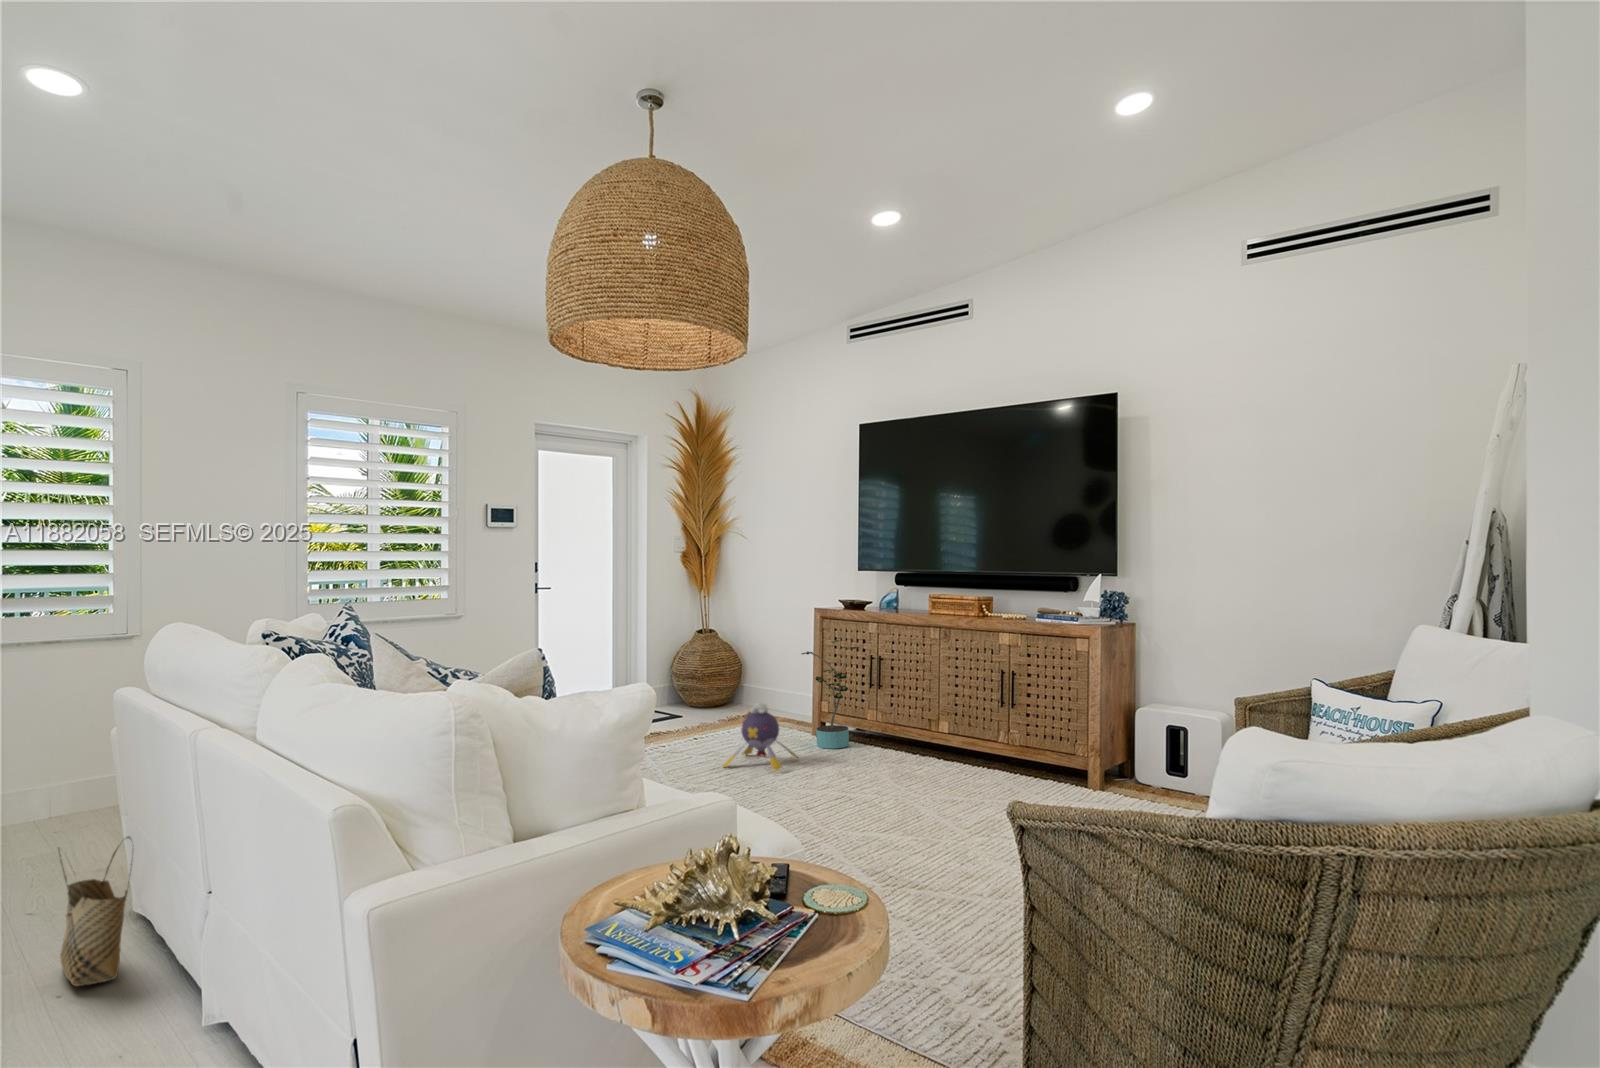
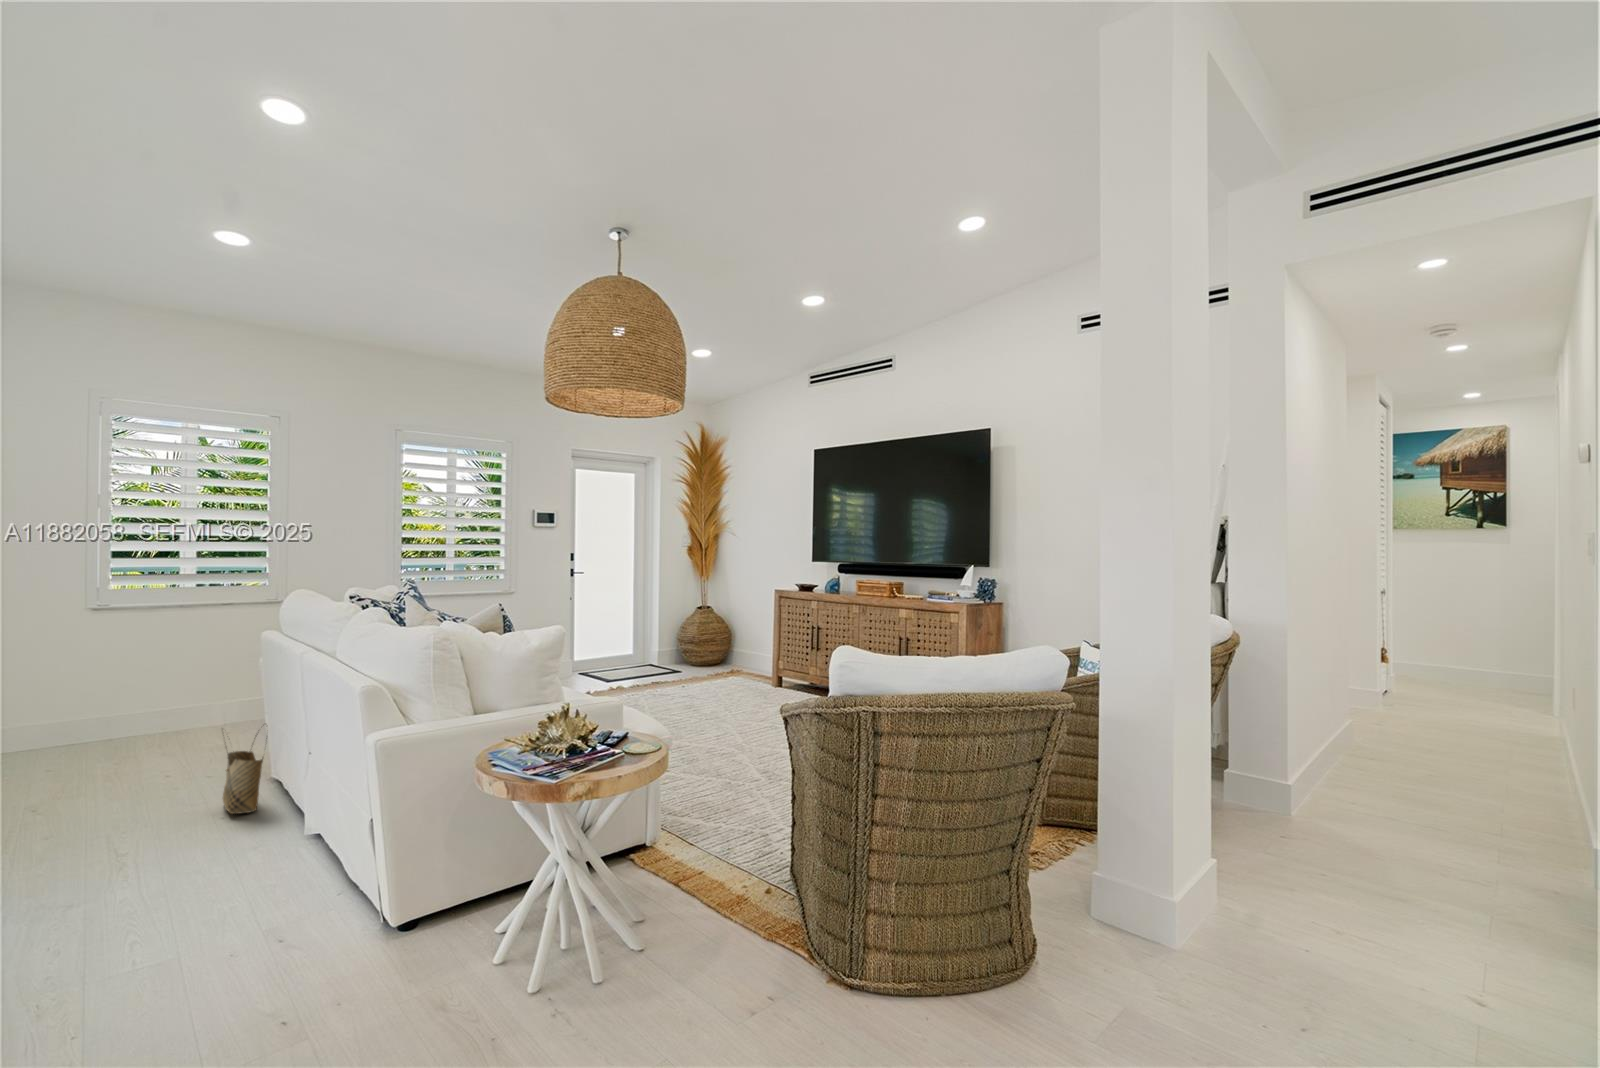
potted plant: present [802,640,859,749] -> none [762,613,805,694]
plush toy: present [723,703,798,771] -> none [695,658,754,708]

